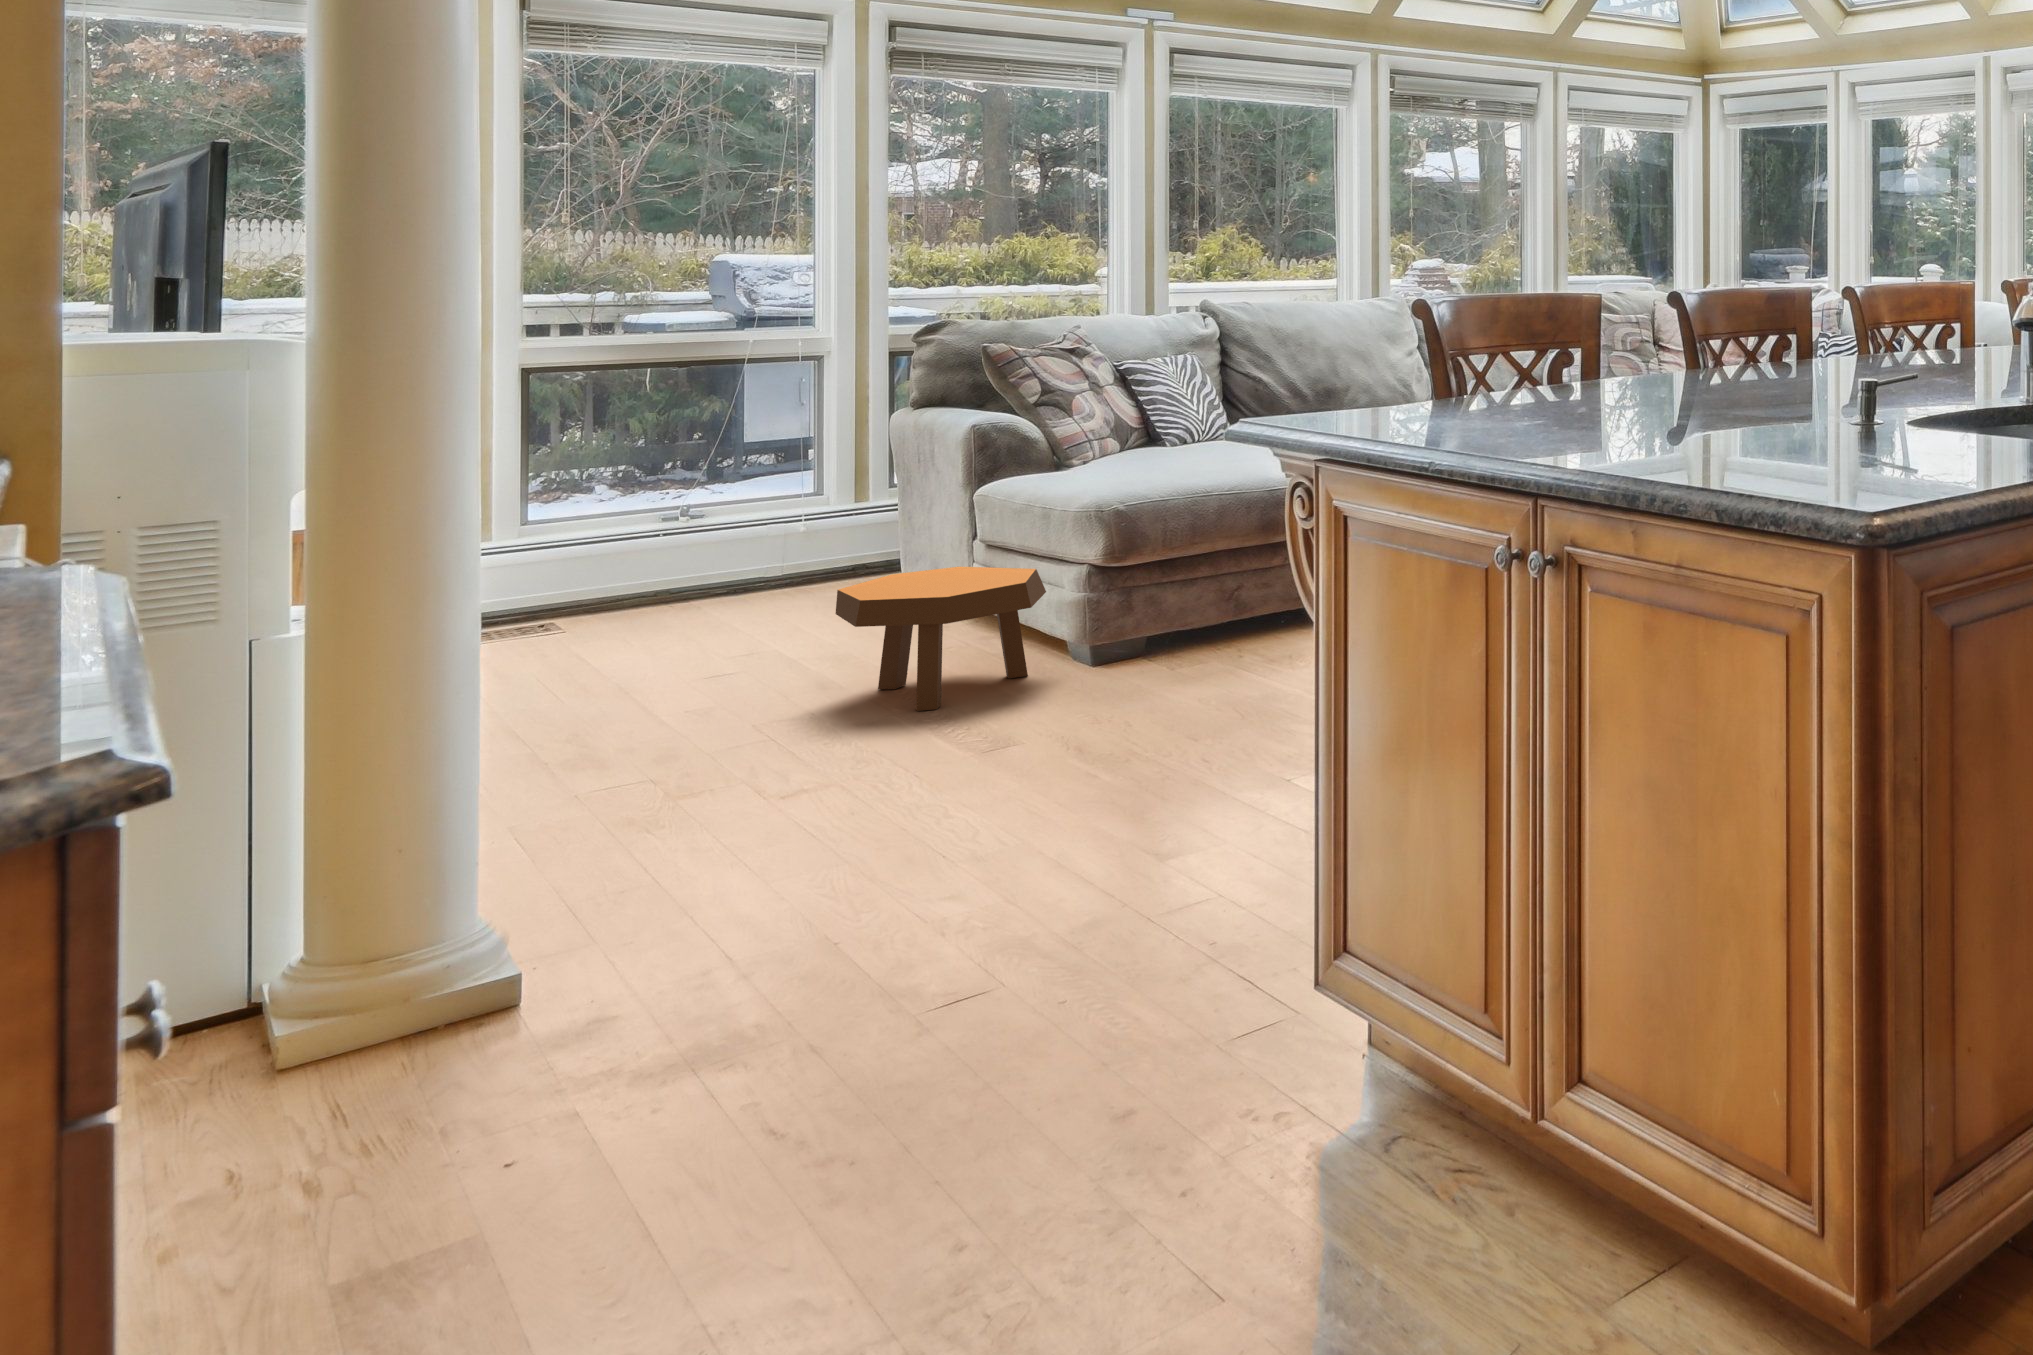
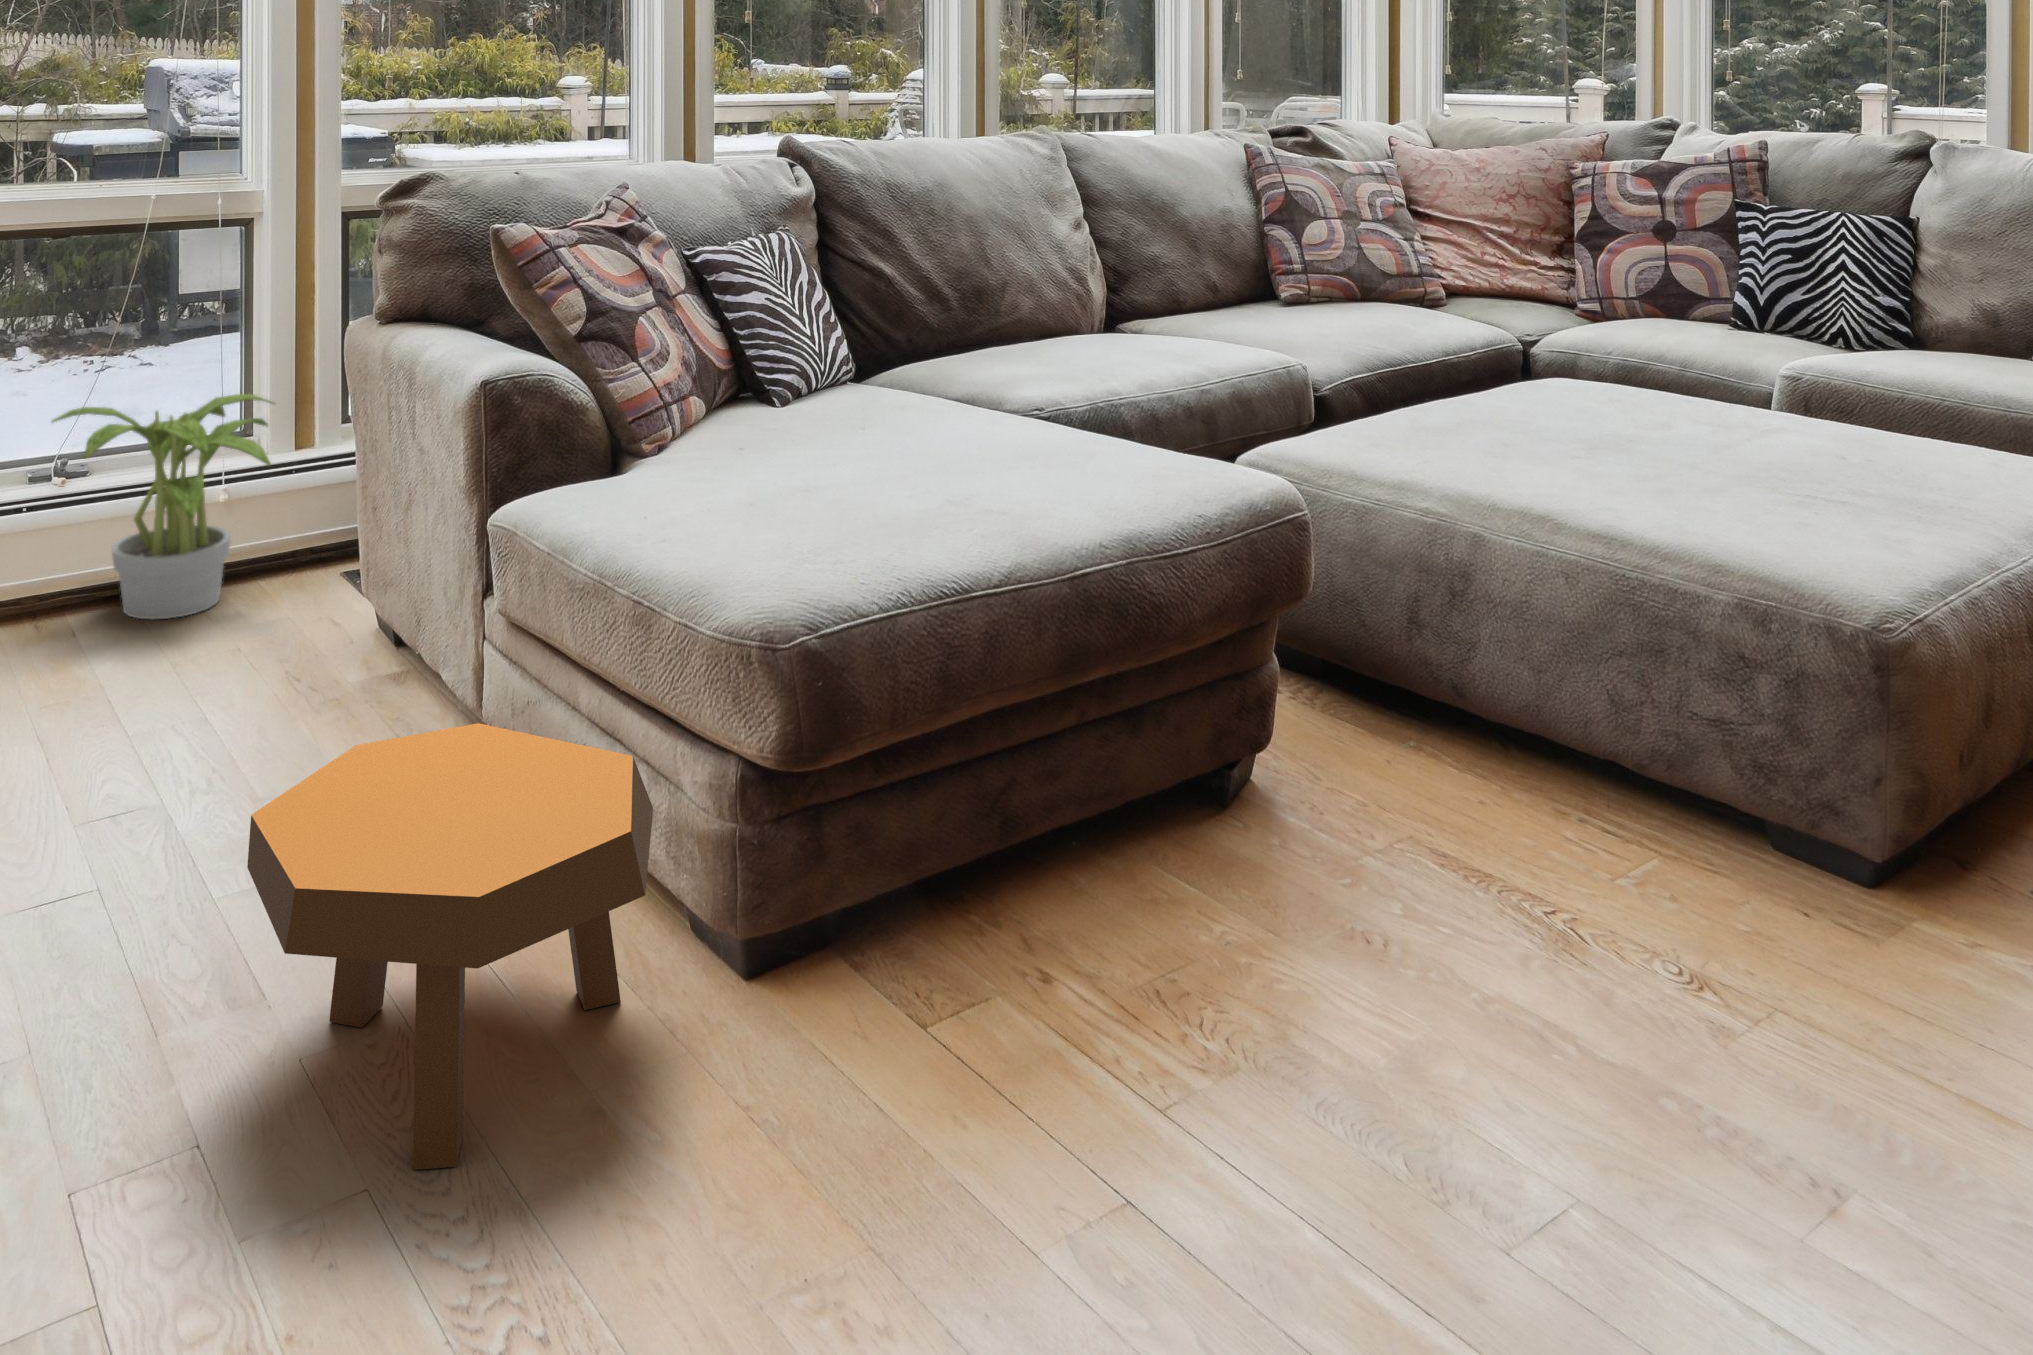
potted plant: none [686,464,844,600] -> present [52,394,273,619]

